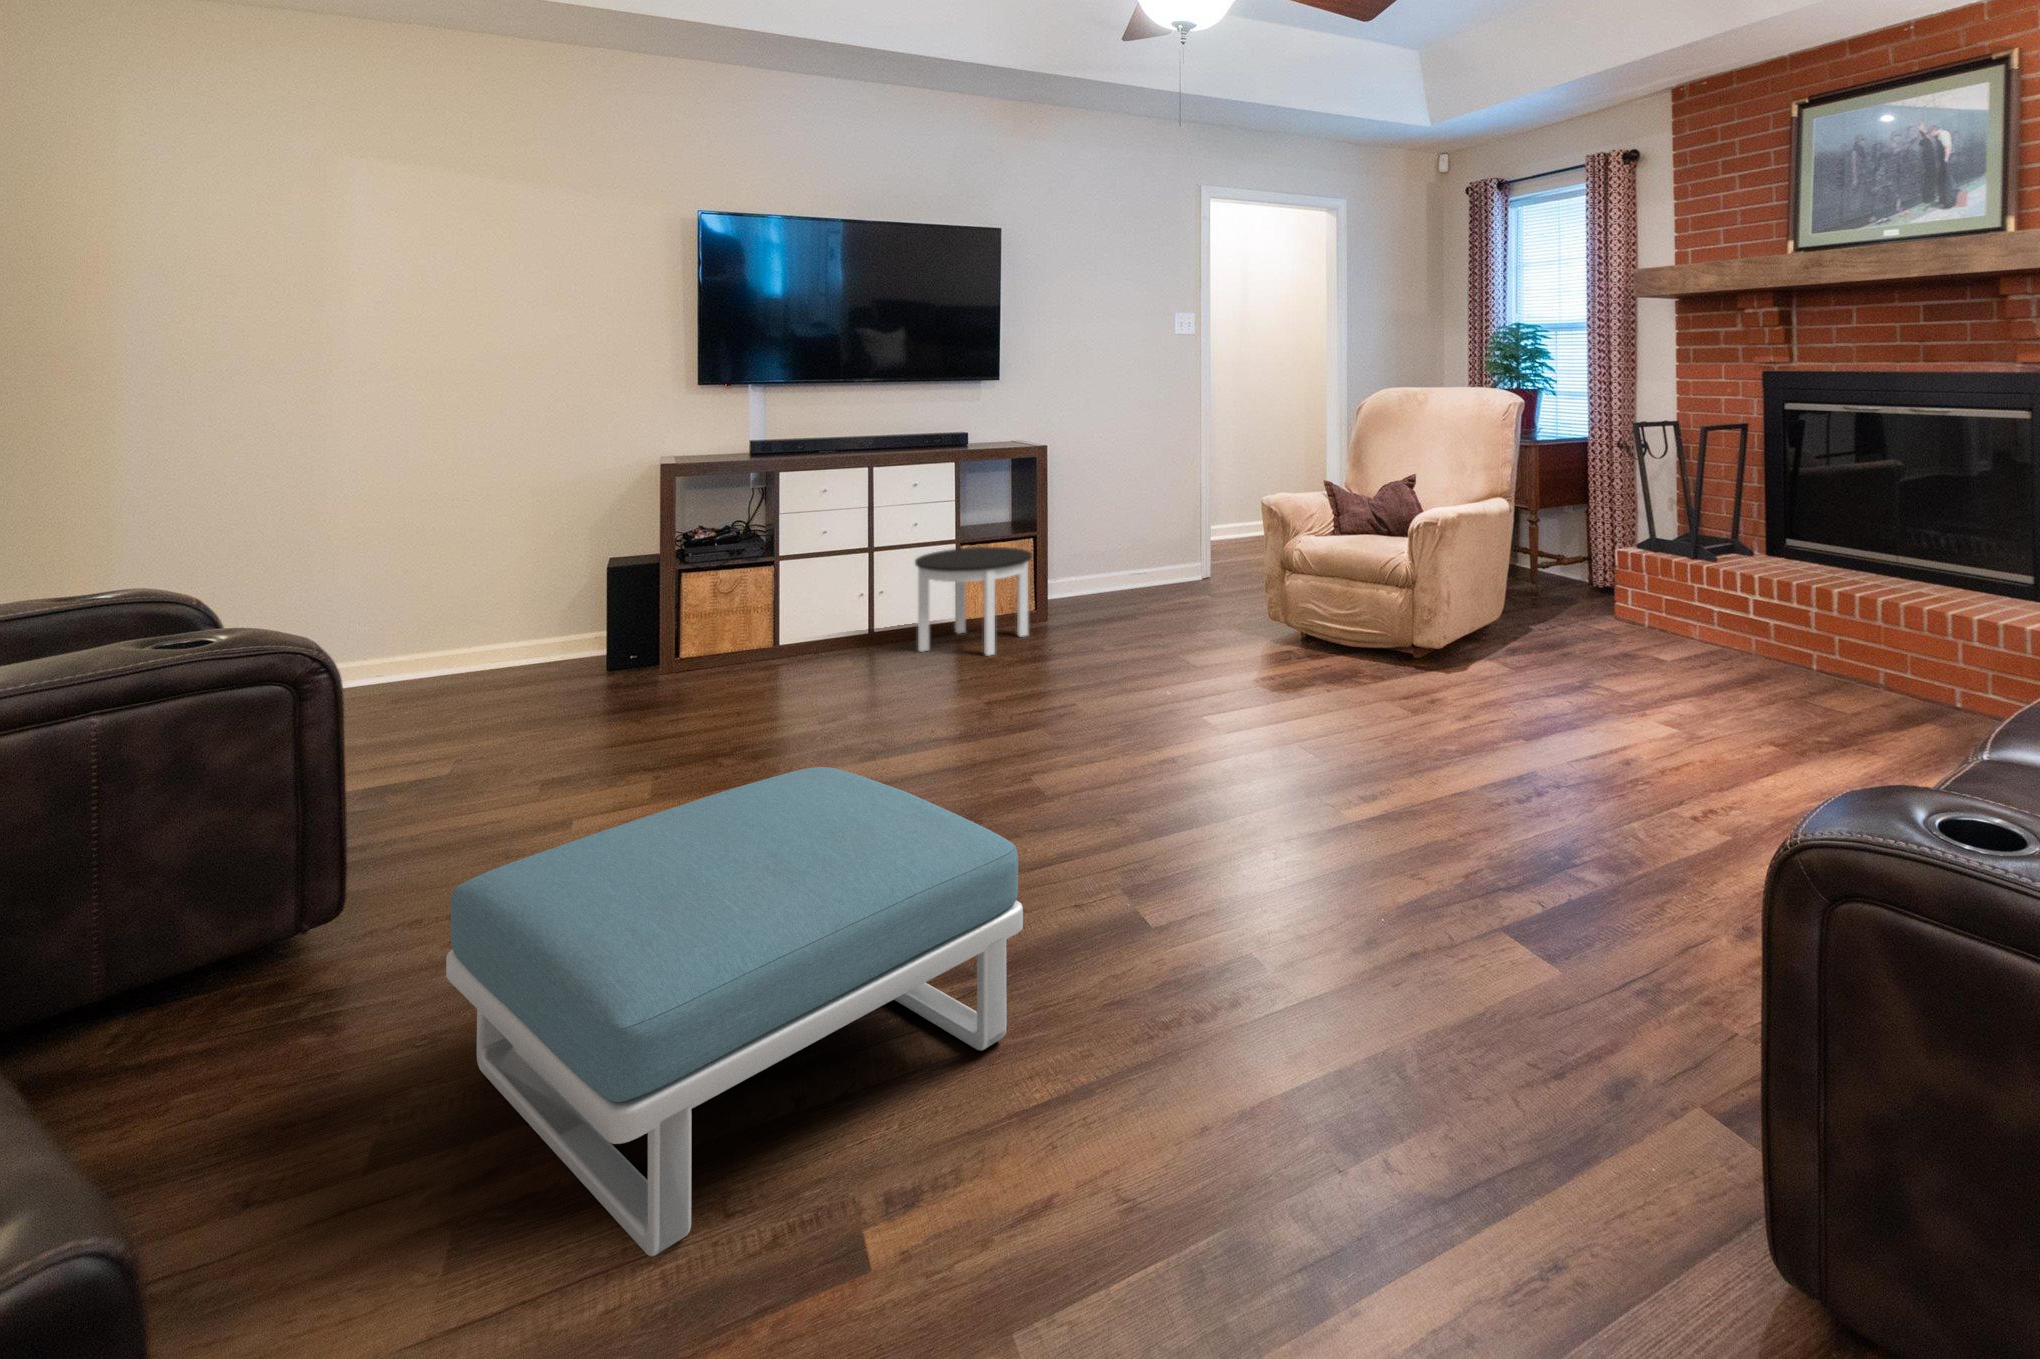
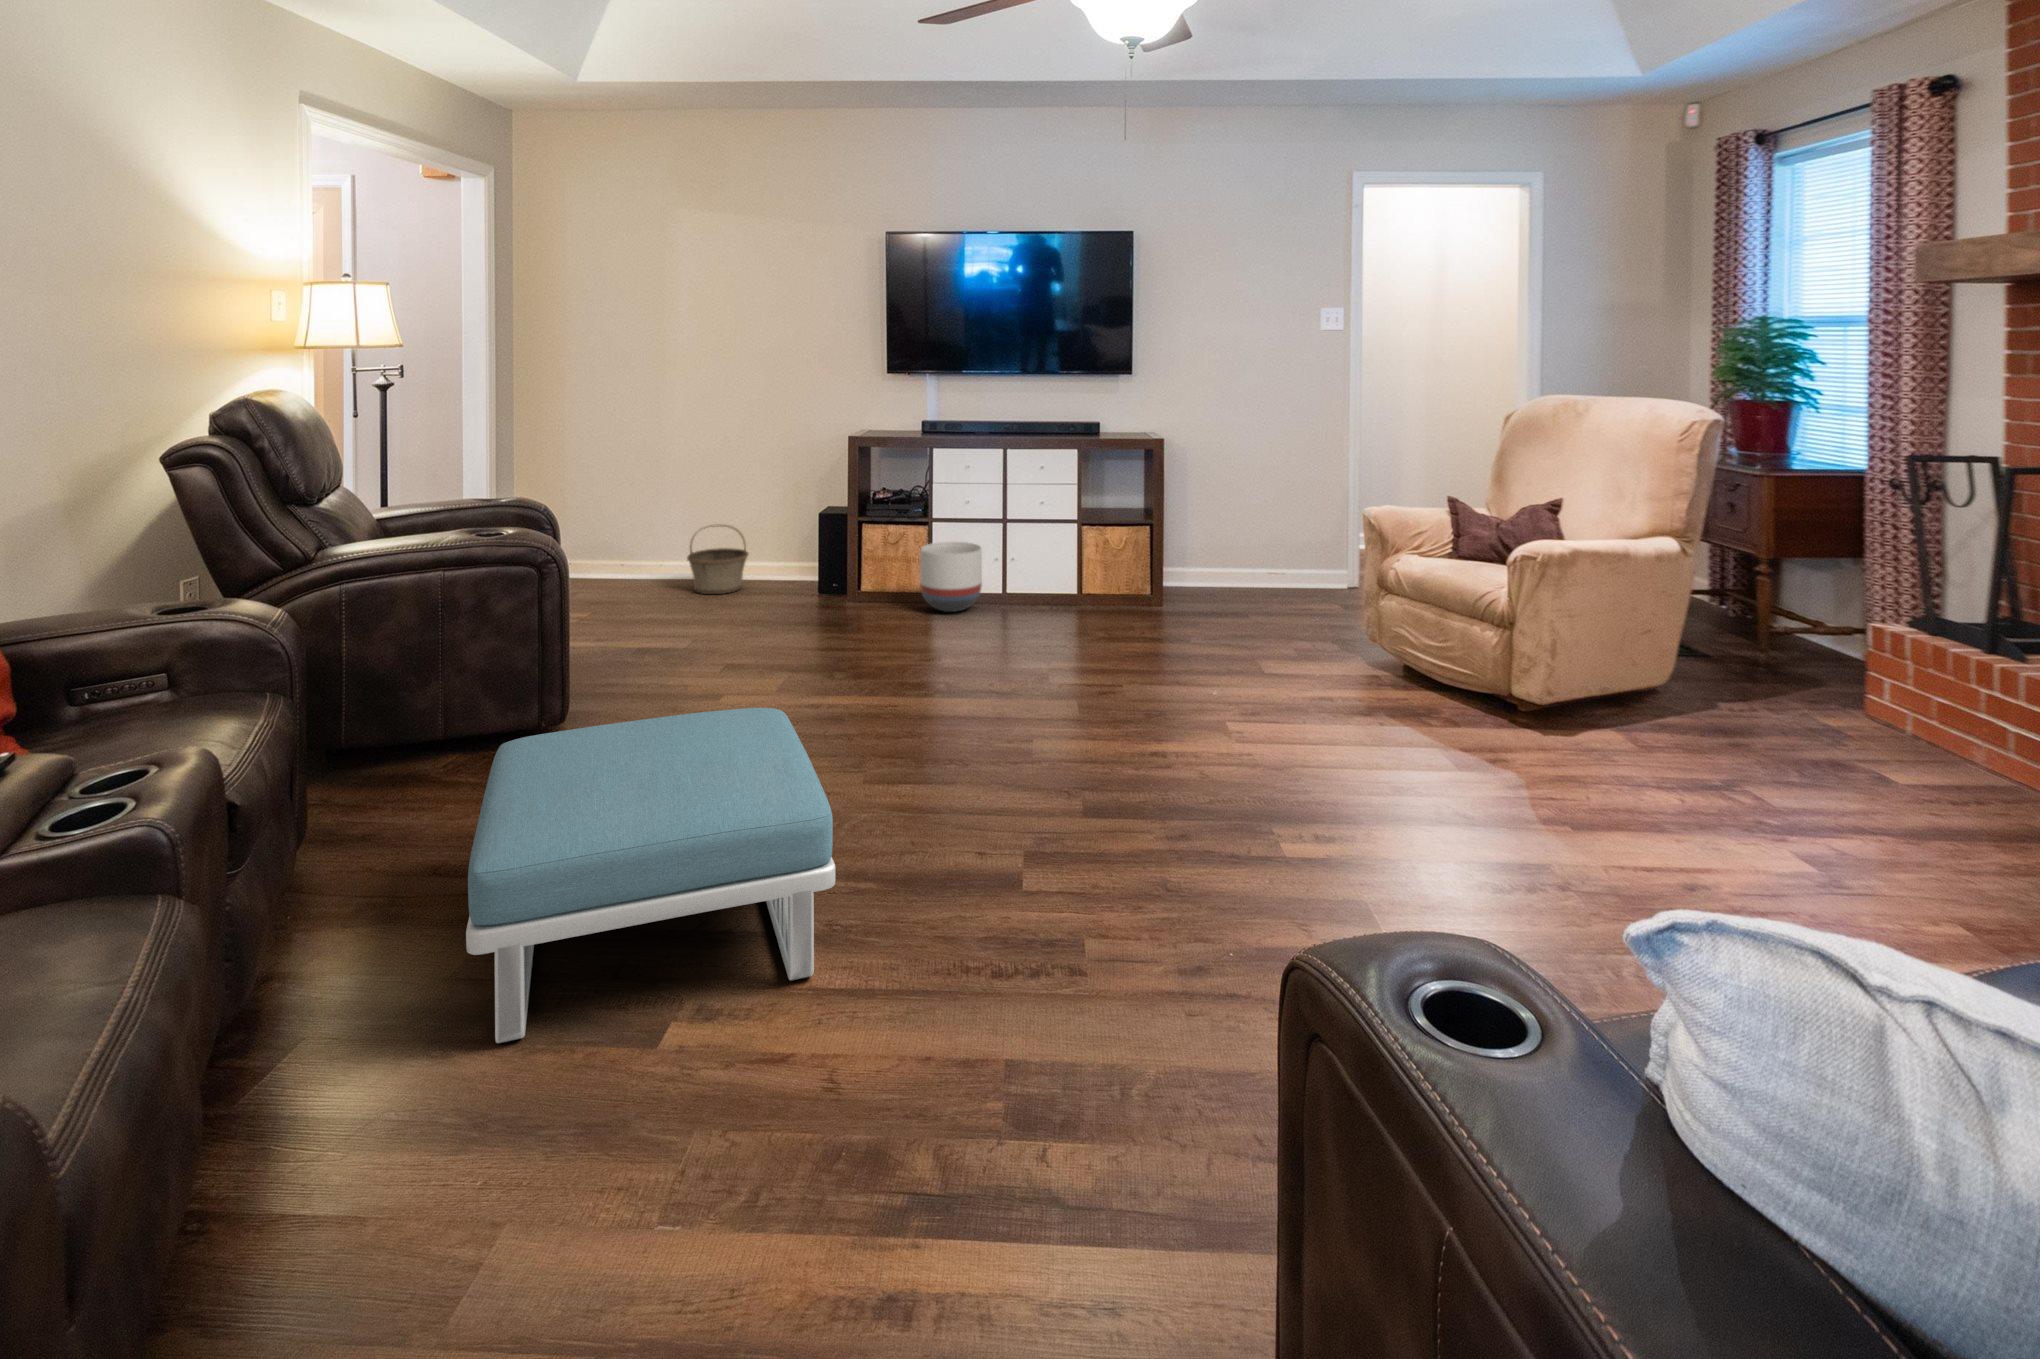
round table: present [915,547,1032,655] -> none [1031,527,1137,631]
planter: none [777,580,854,661] -> present [920,542,982,612]
basket: none [409,596,508,692] -> present [687,525,748,594]

